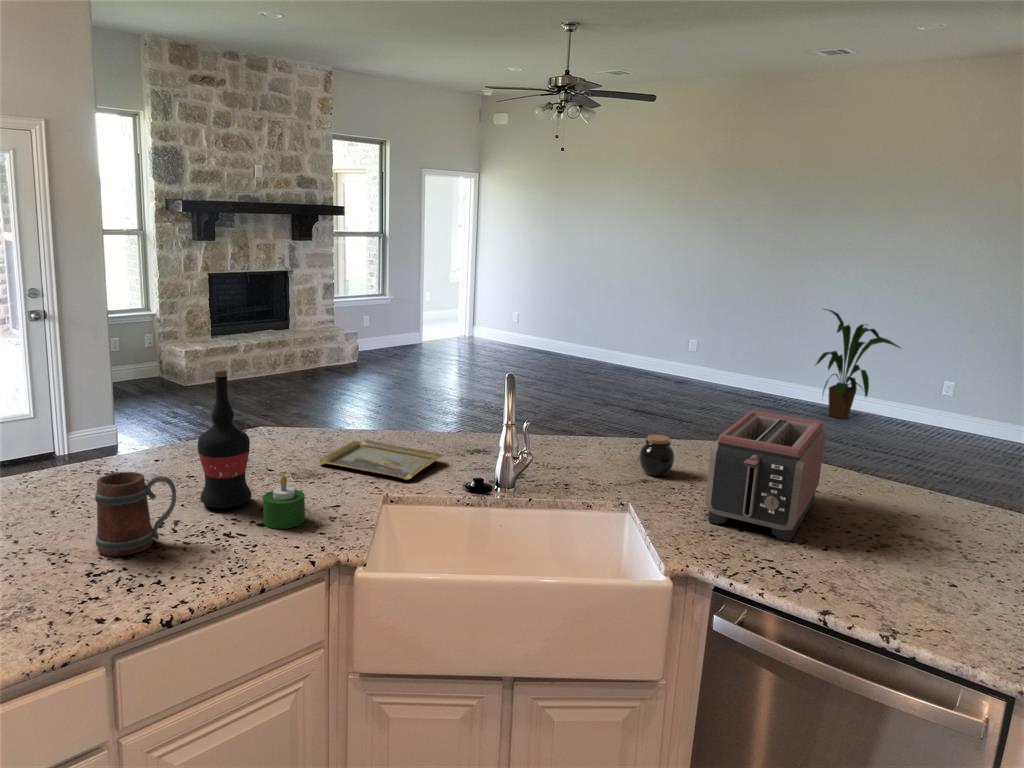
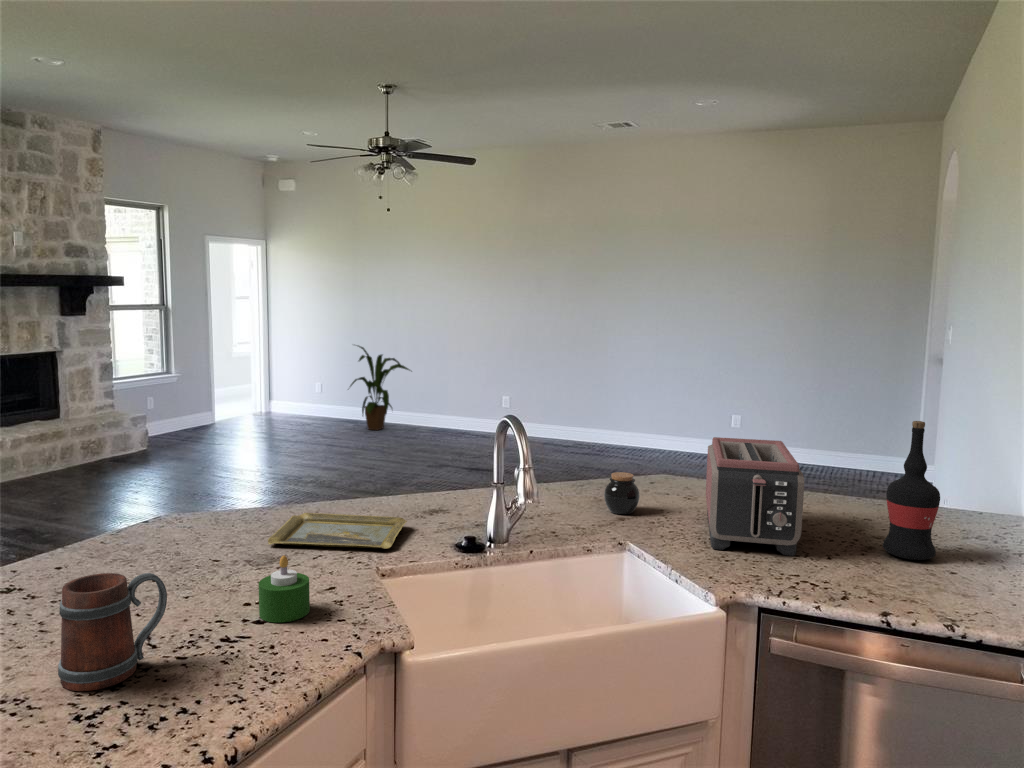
house plant: present [816,309,900,419] -> present [350,346,410,430]
wine bottle: present [197,369,252,508] -> present [883,421,940,560]

